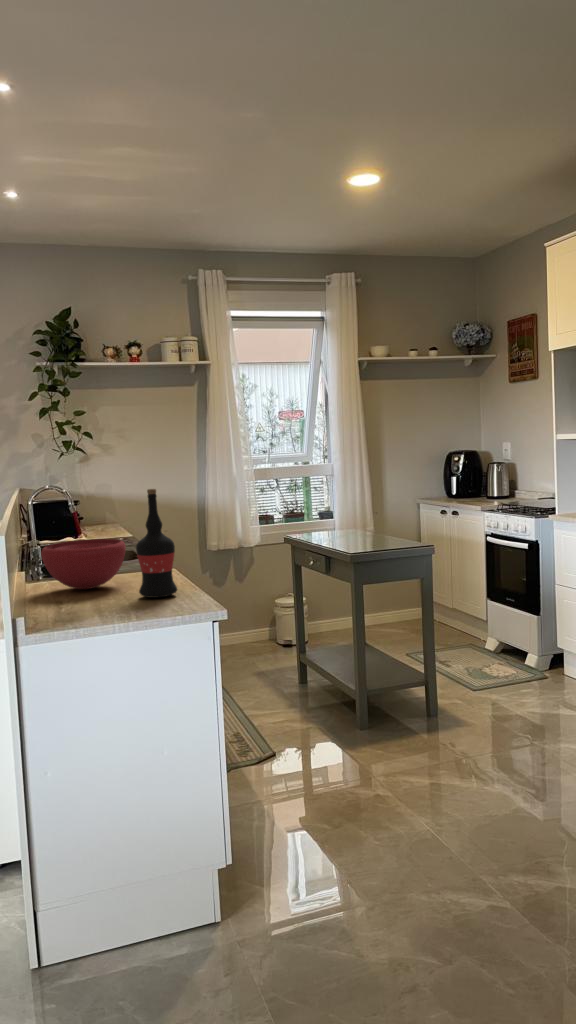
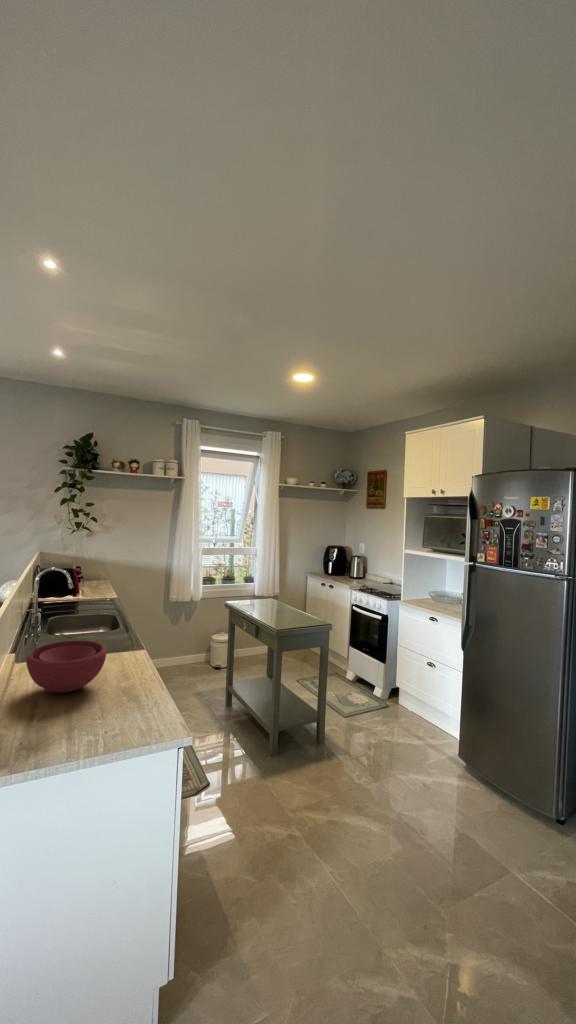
wine bottle: present [136,489,177,598] -> none [112,617,150,719]

